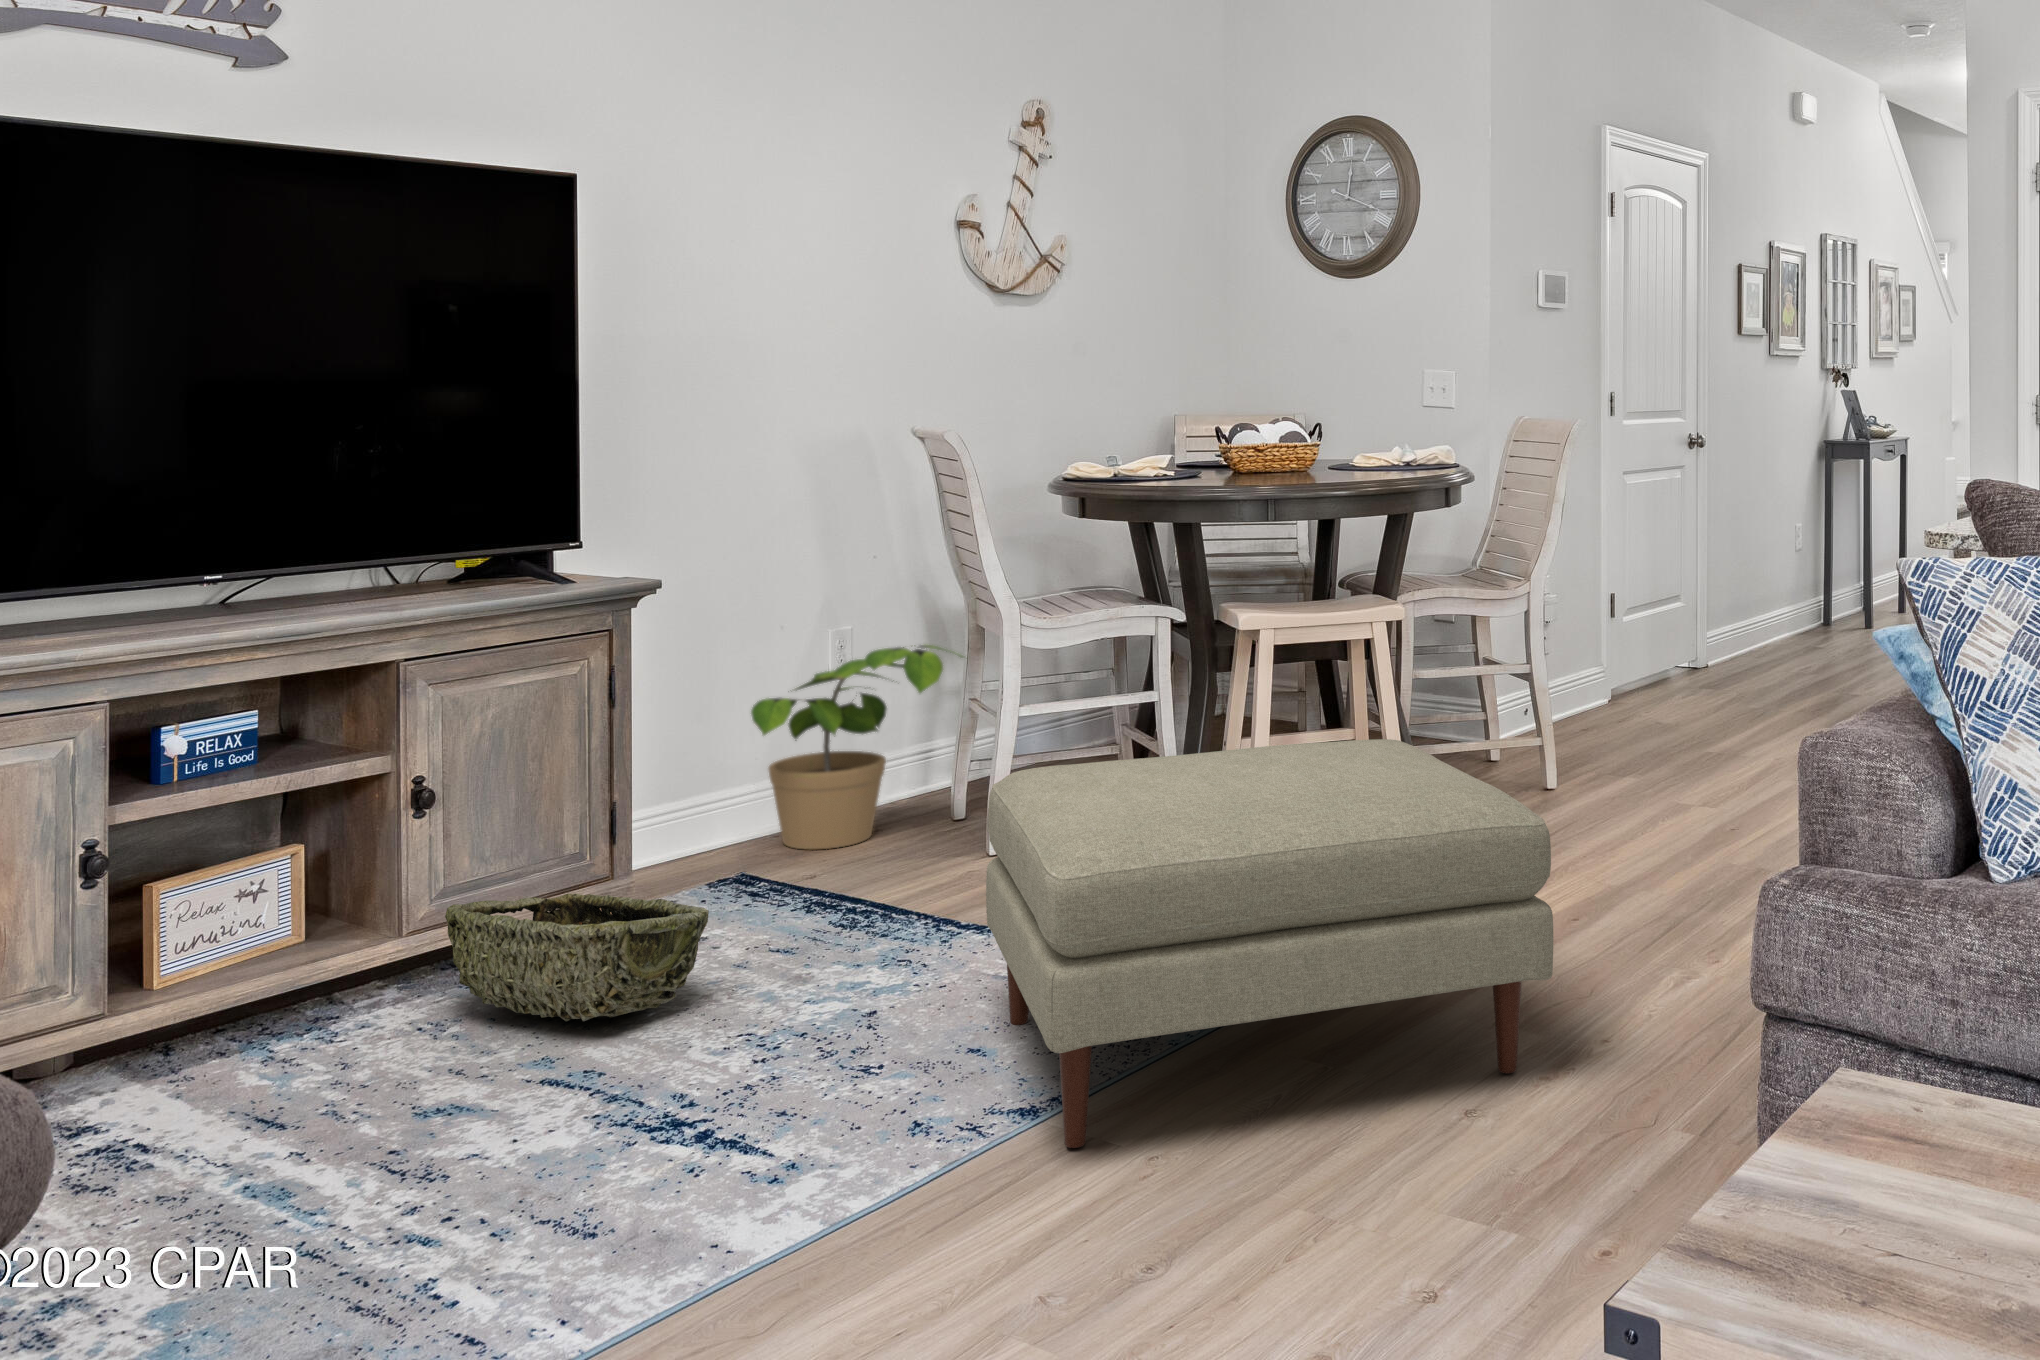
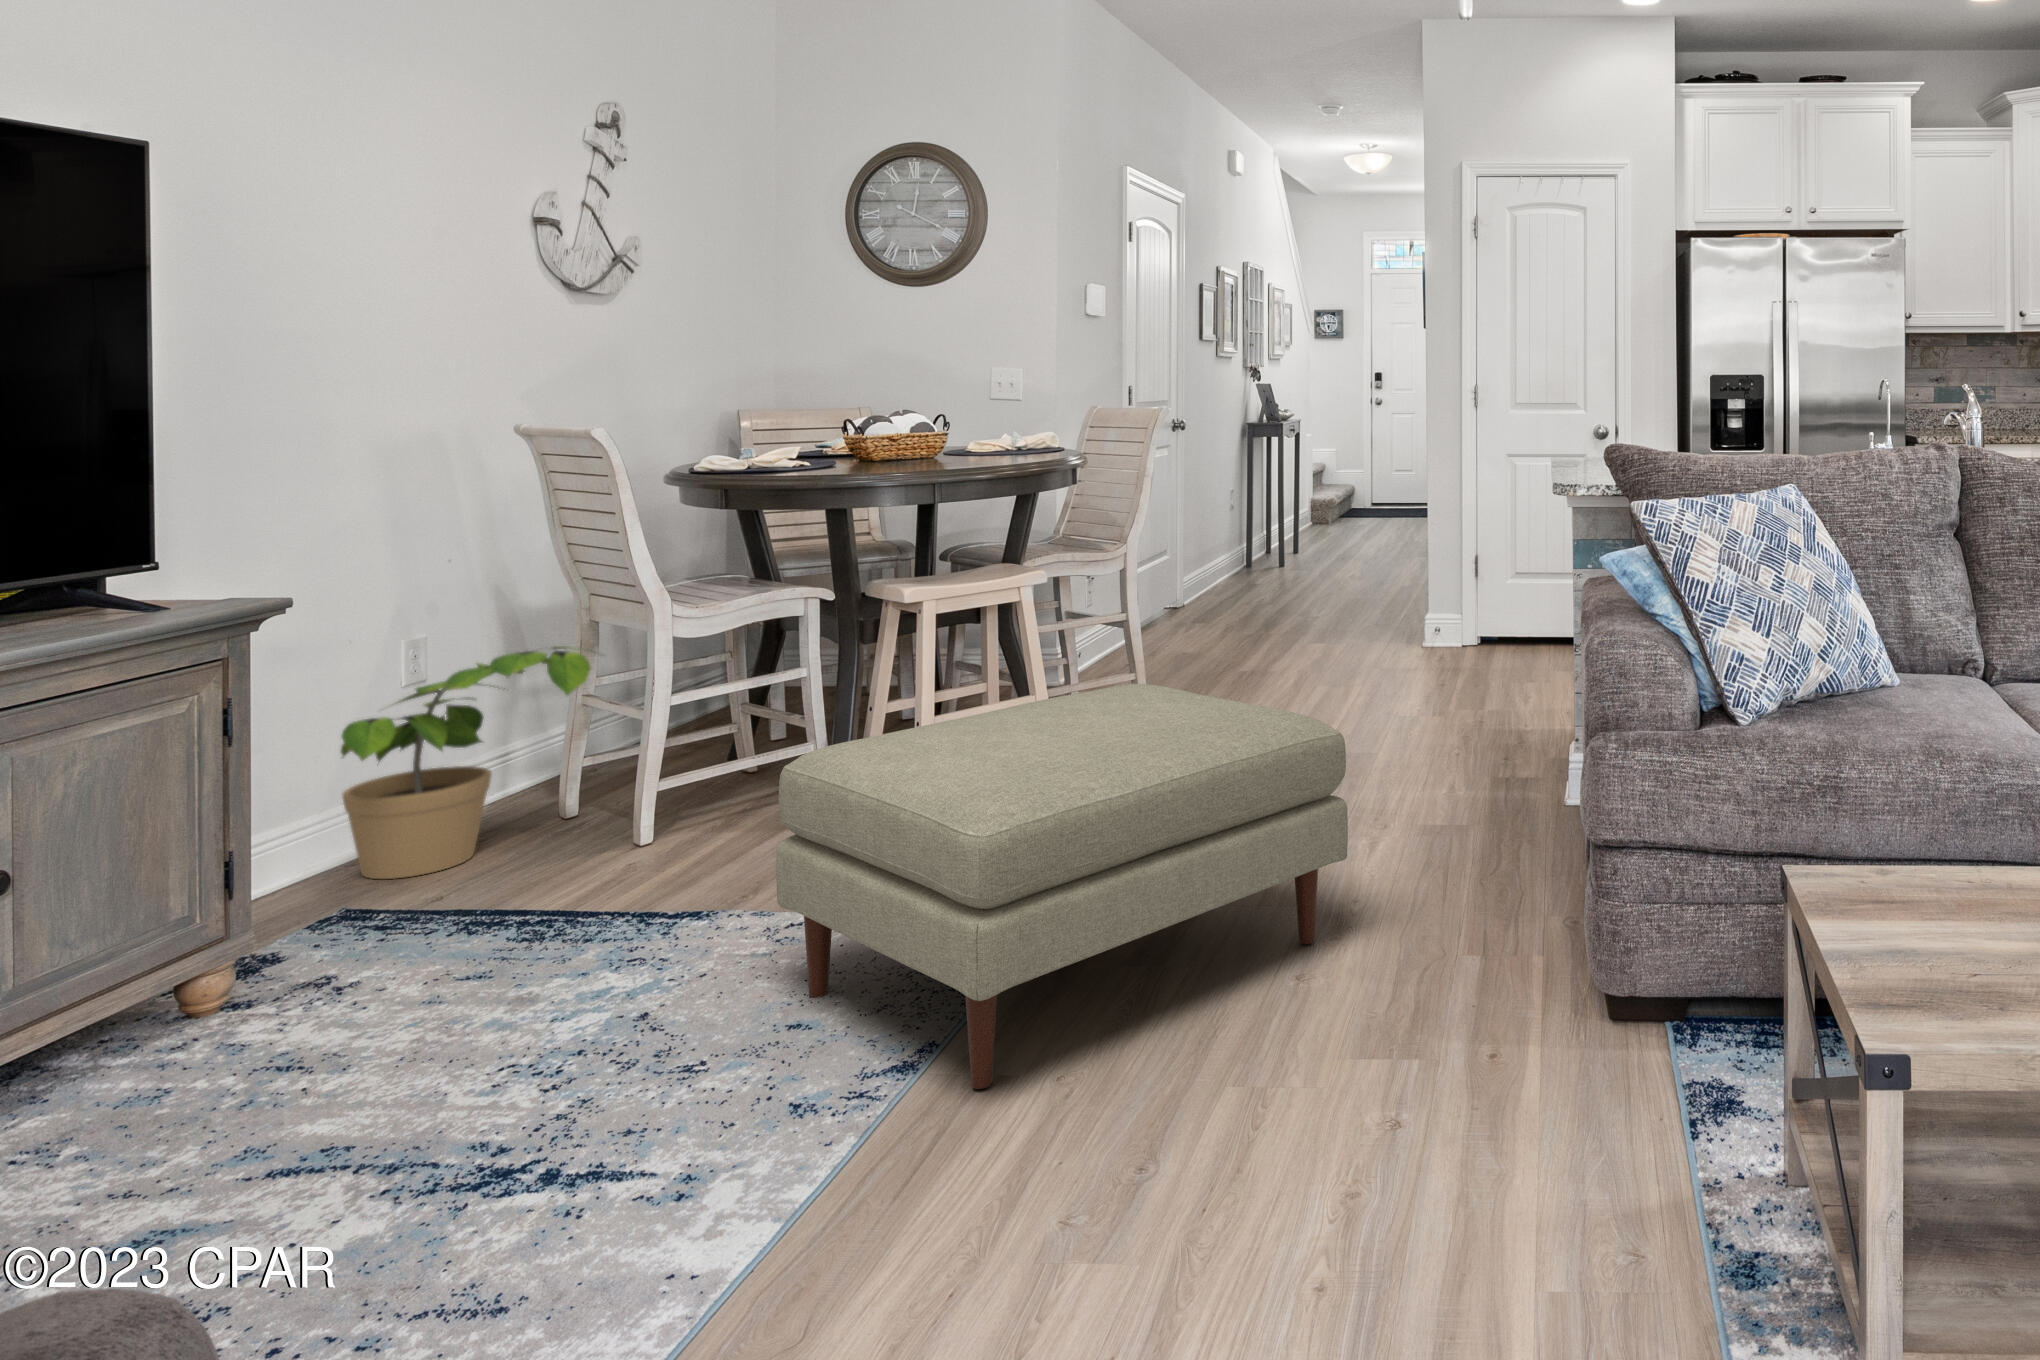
woven basket: present [445,894,709,1021] -> none [42,946,427,1111]

